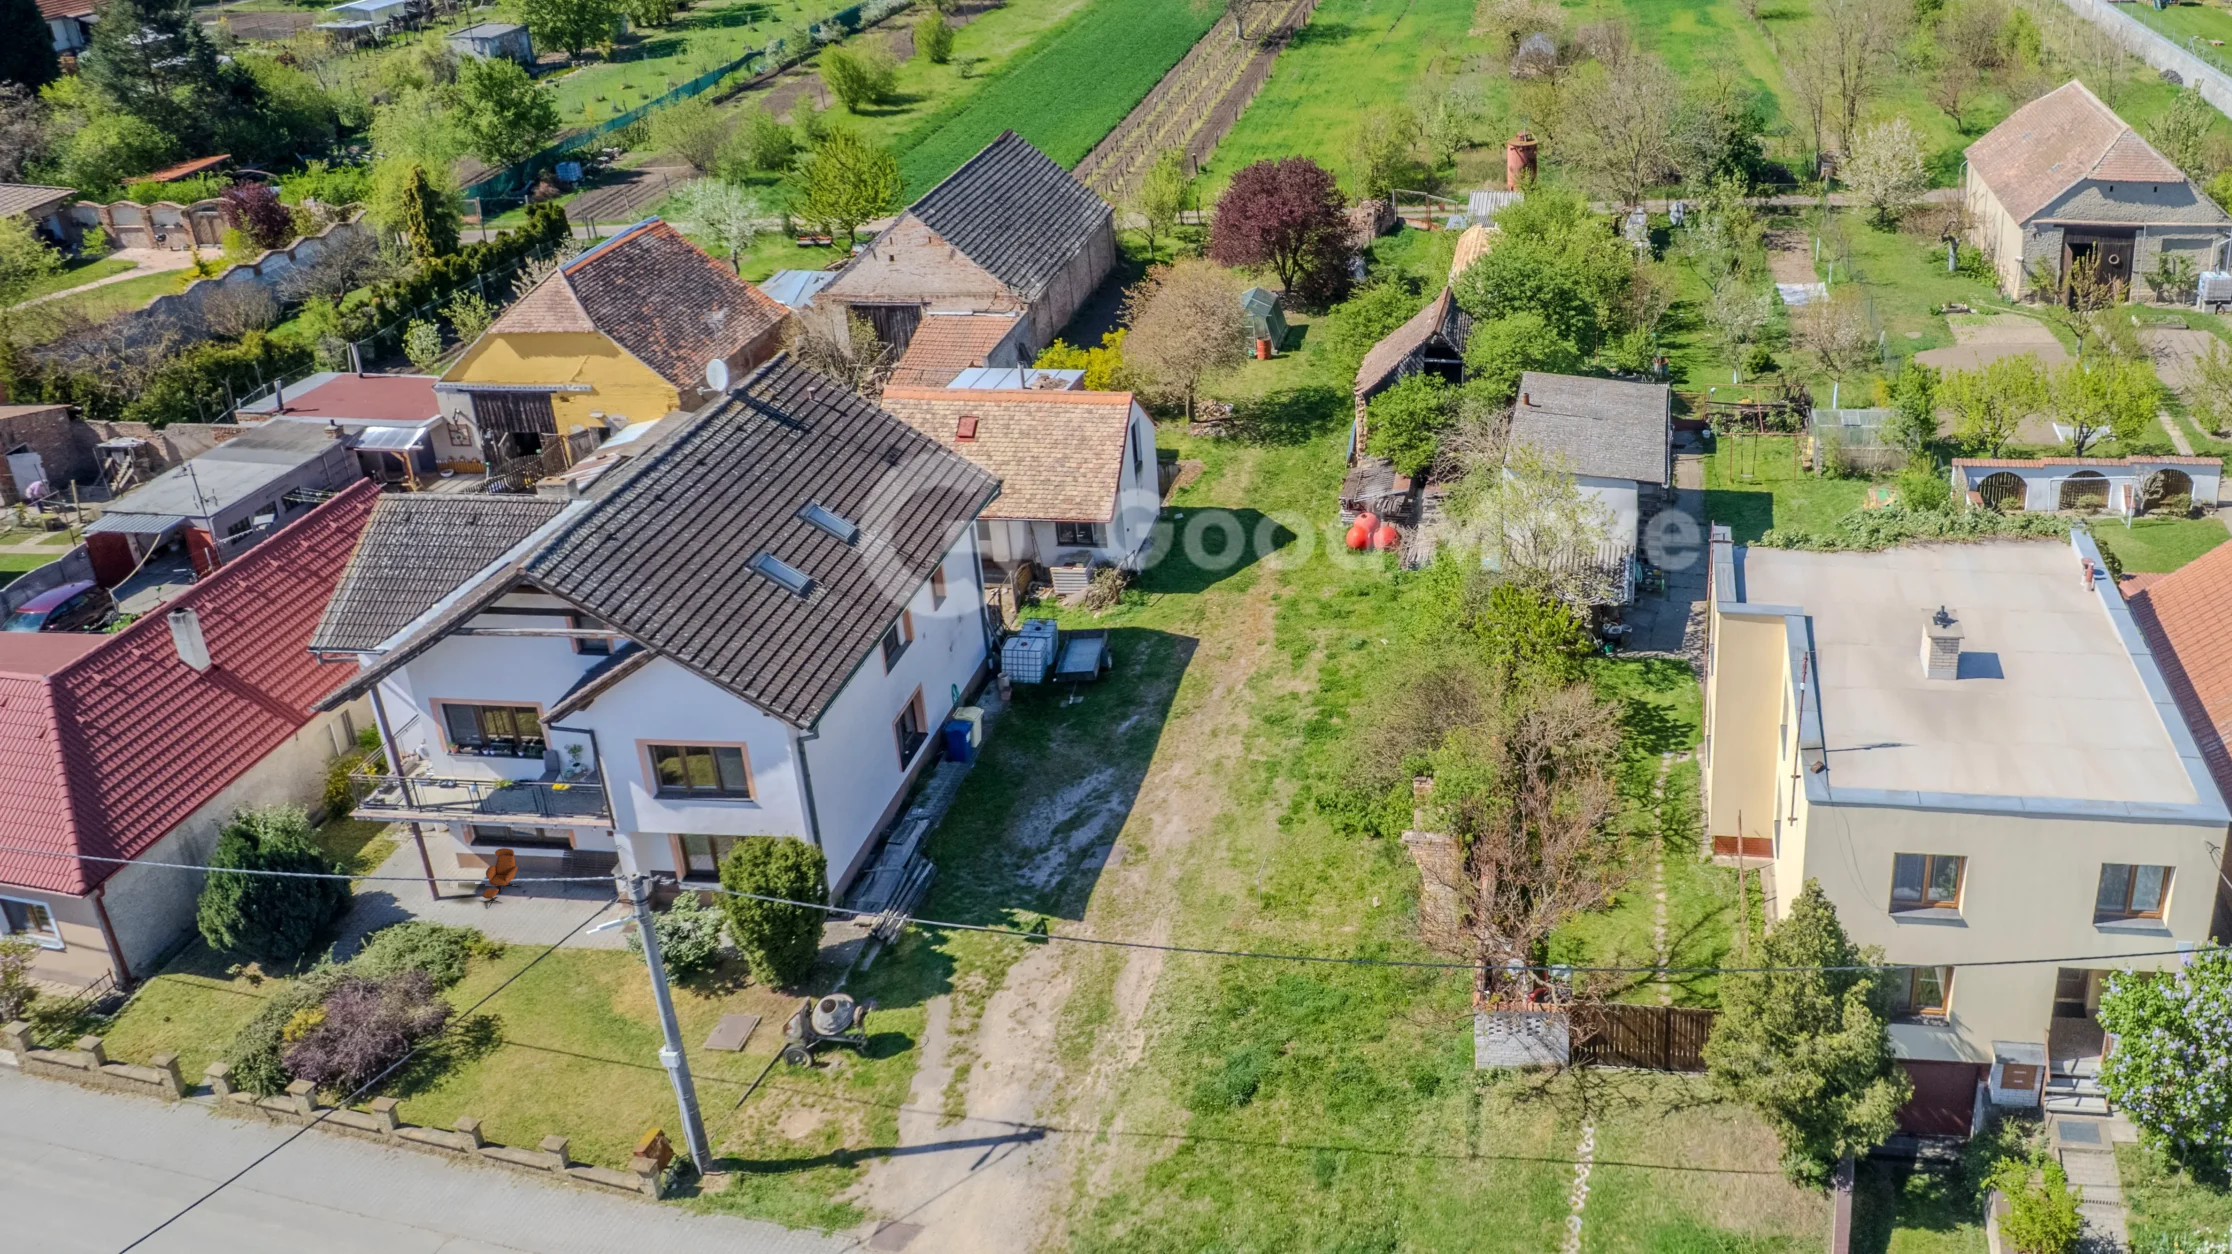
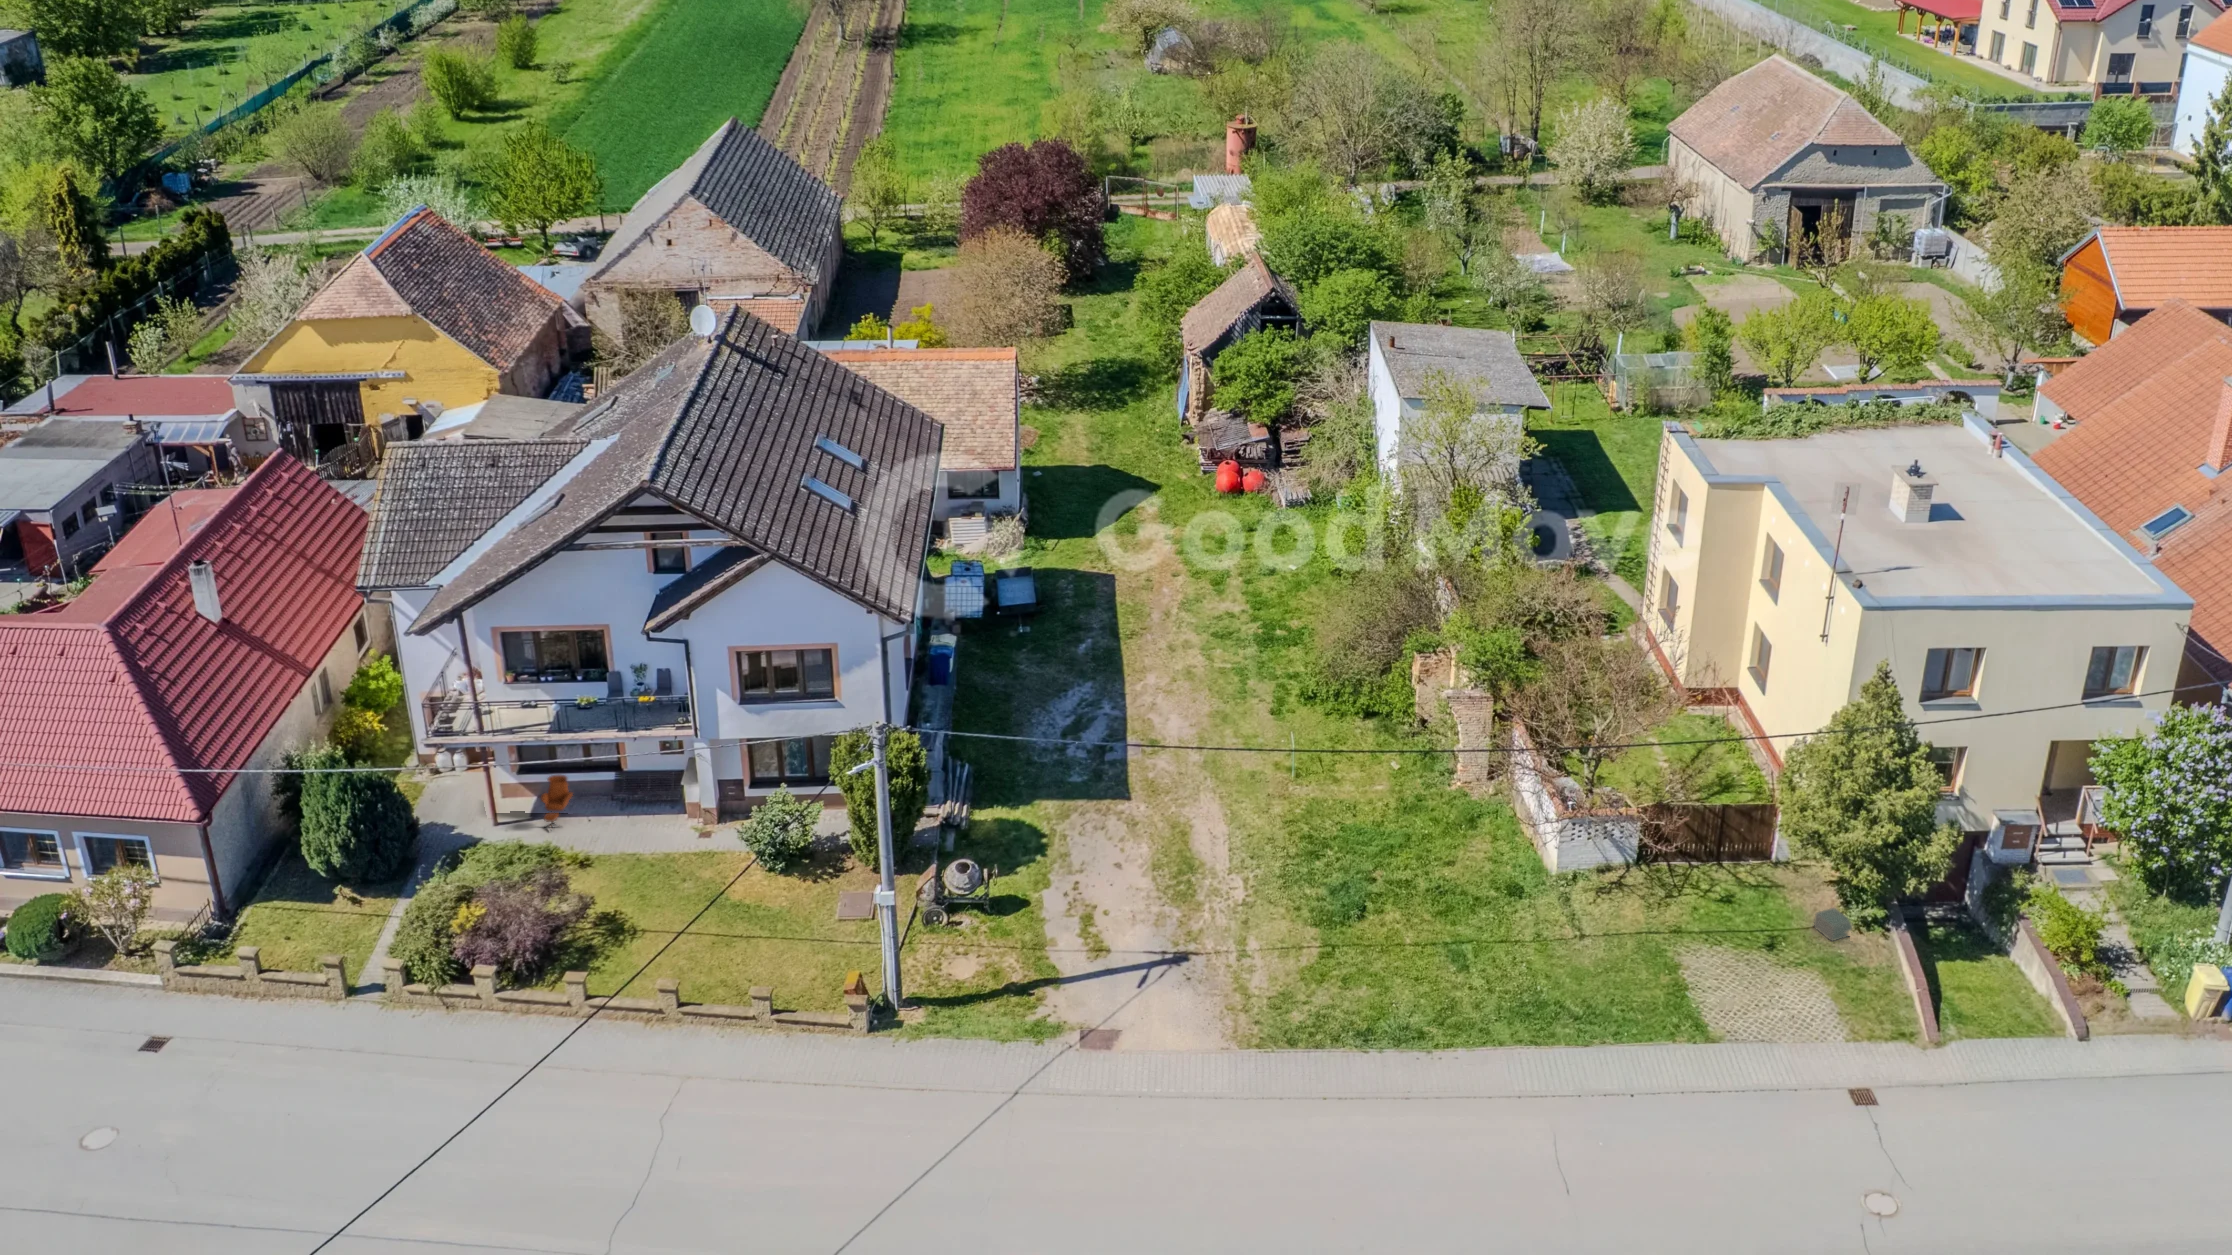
storage box: none [1746,1150,1789,1193] -> present [1814,908,1852,941]

